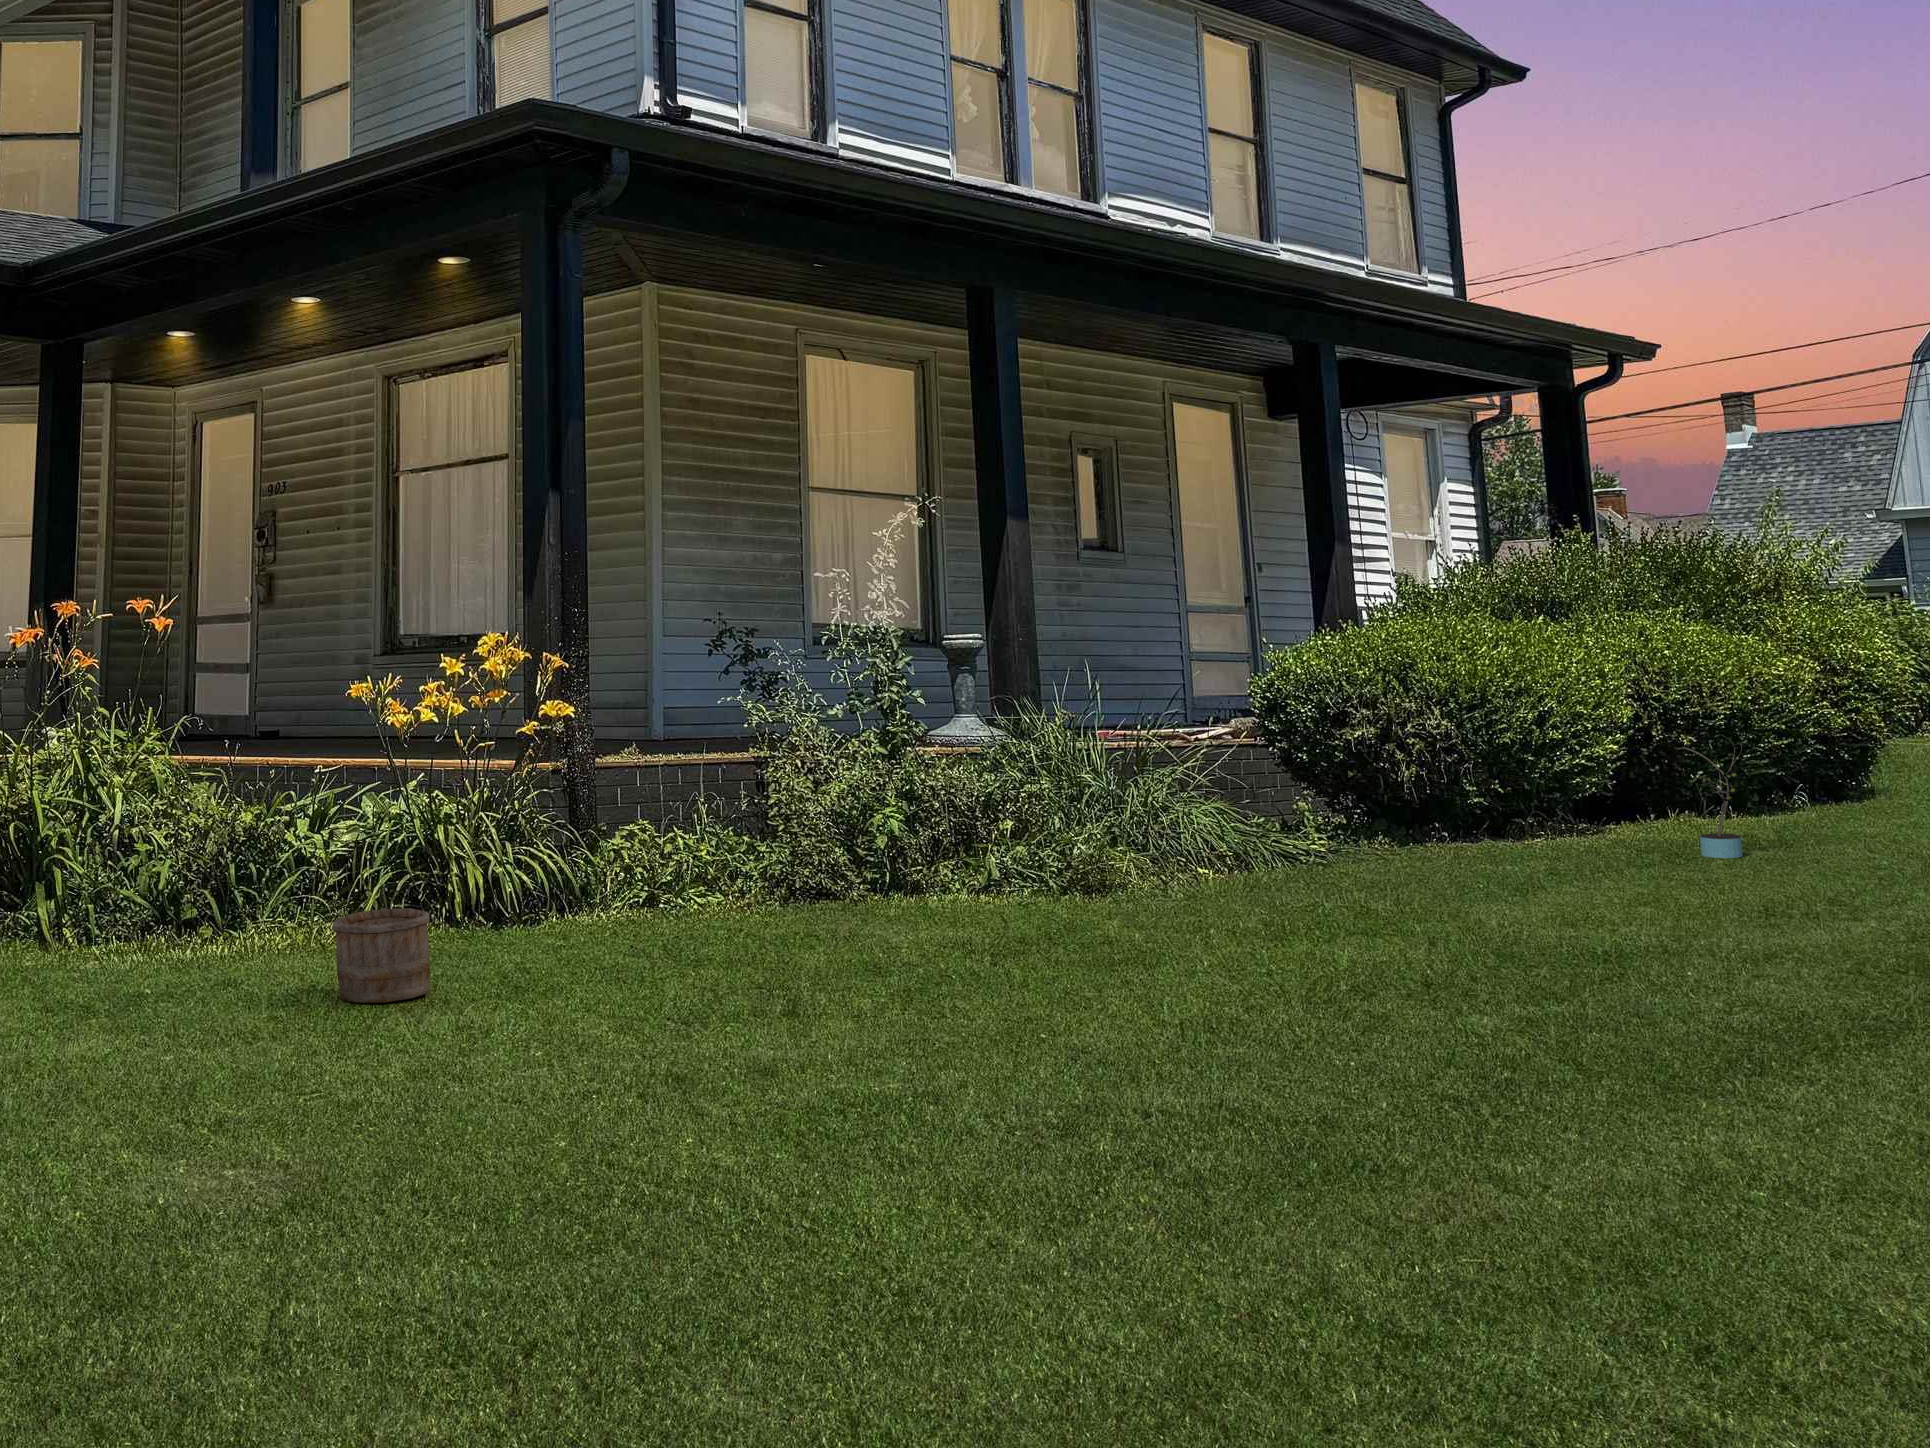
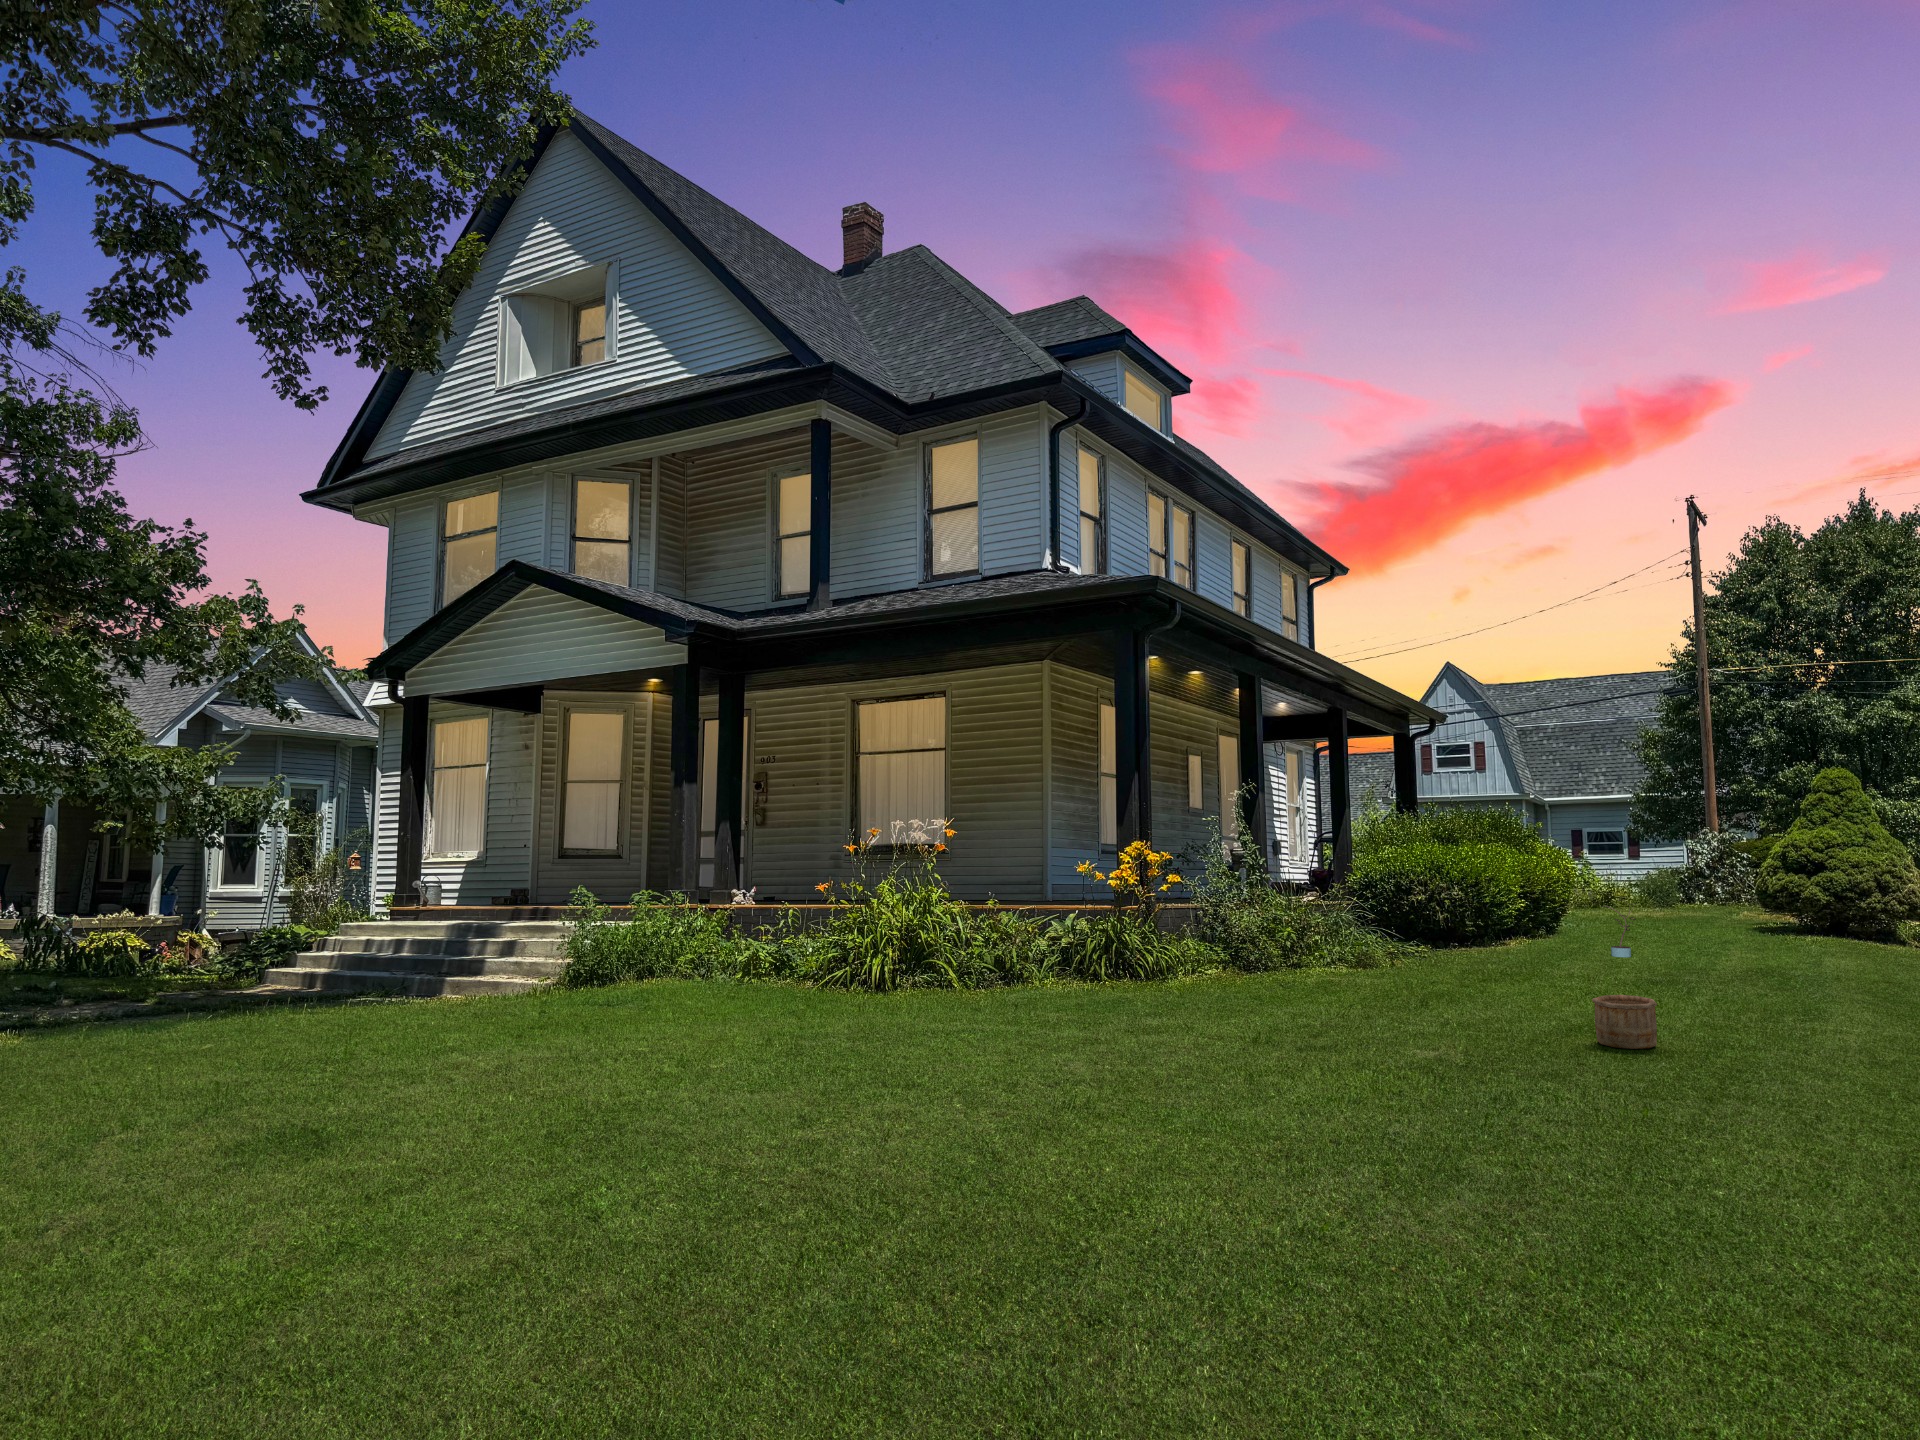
wooden bucket: present [332,908,430,1003] -> present [1592,995,1657,1049]

